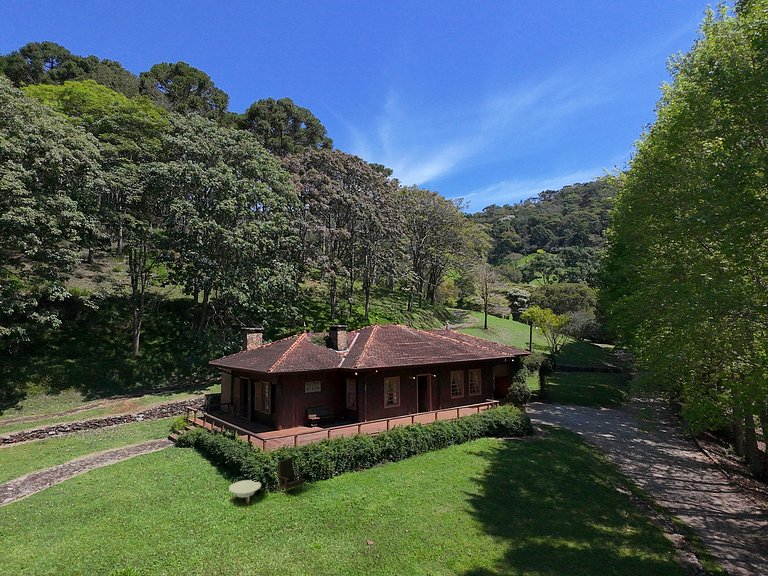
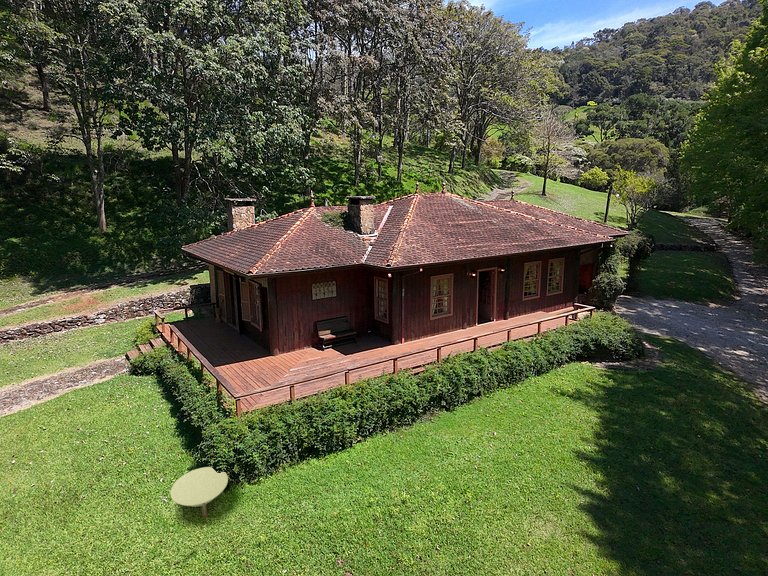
lounge chair: present [277,457,303,496] -> none [255,430,301,500]

